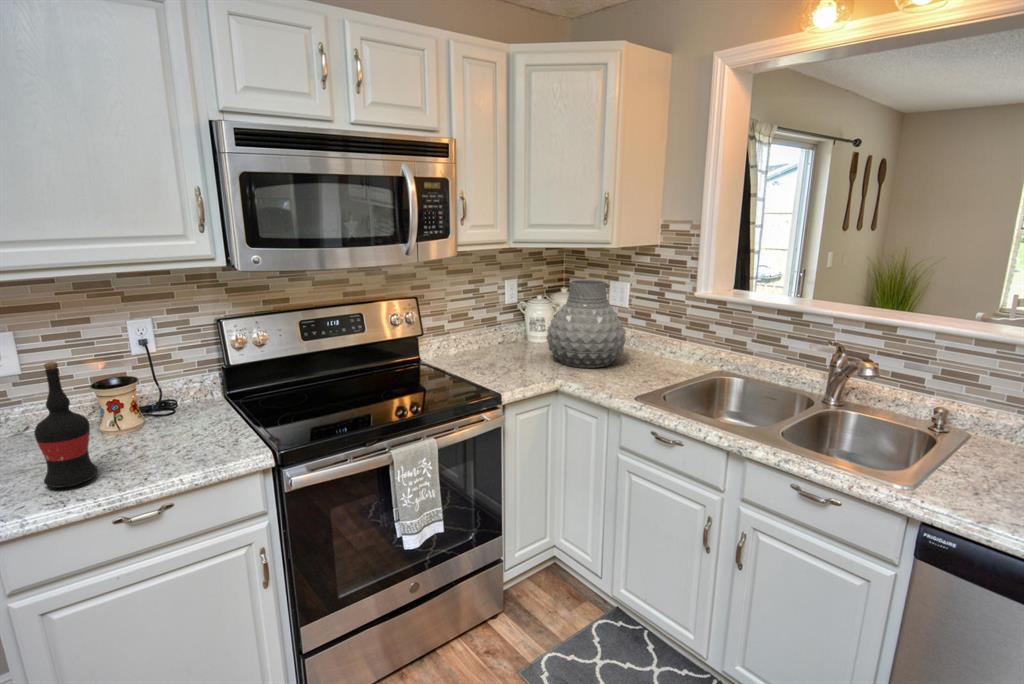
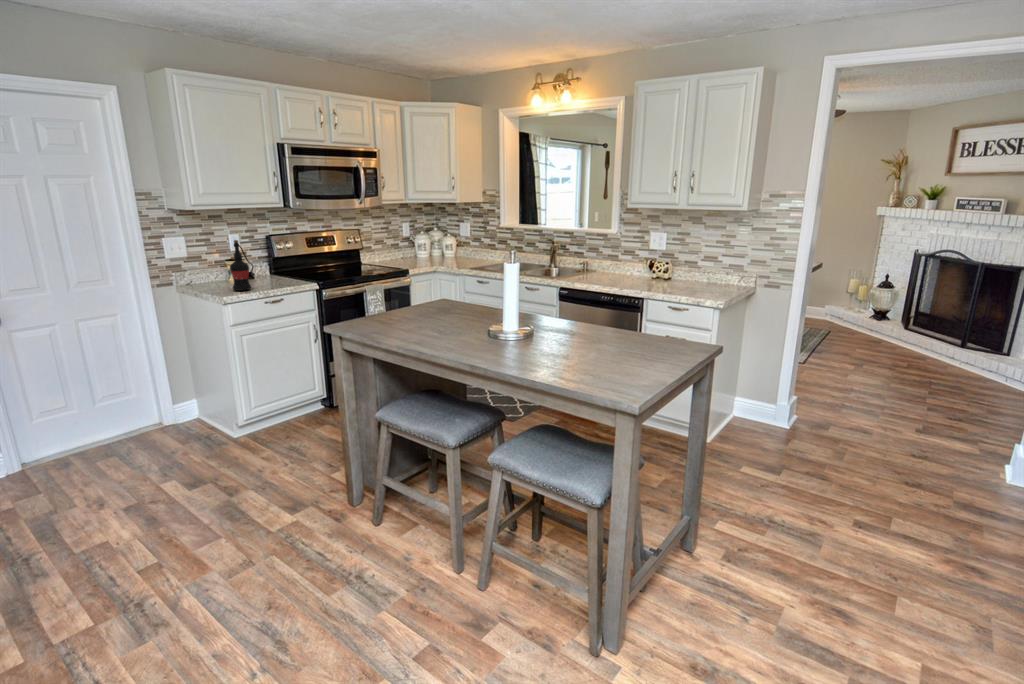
vase: present [546,279,626,368] -> none [428,220,468,264]

